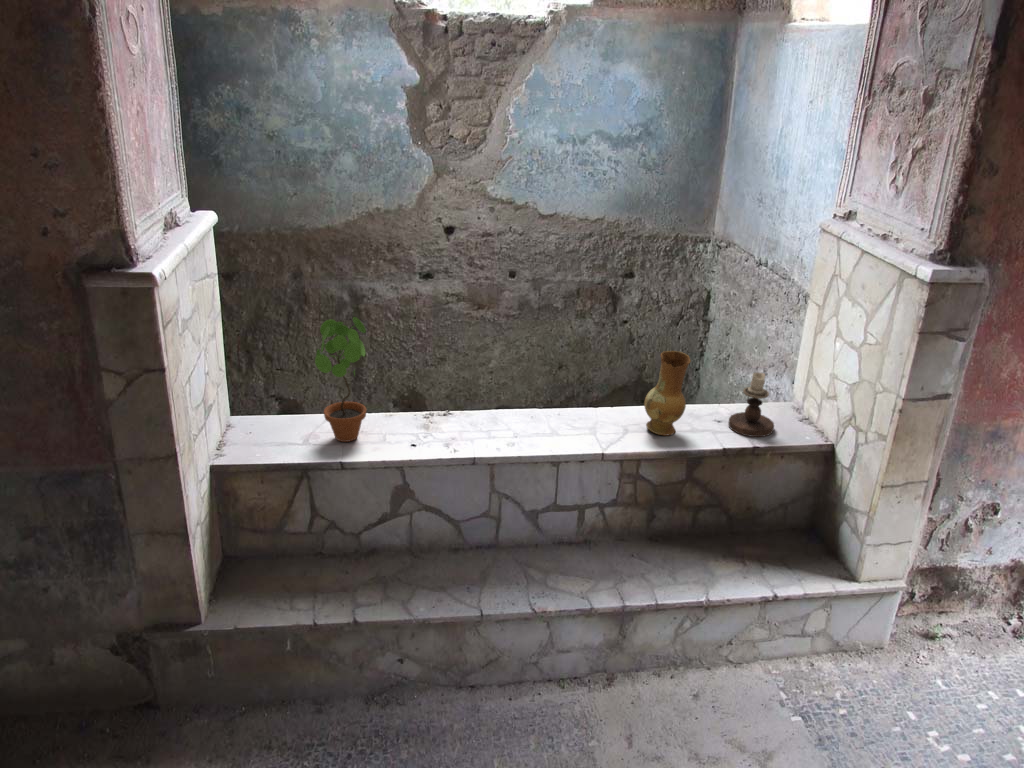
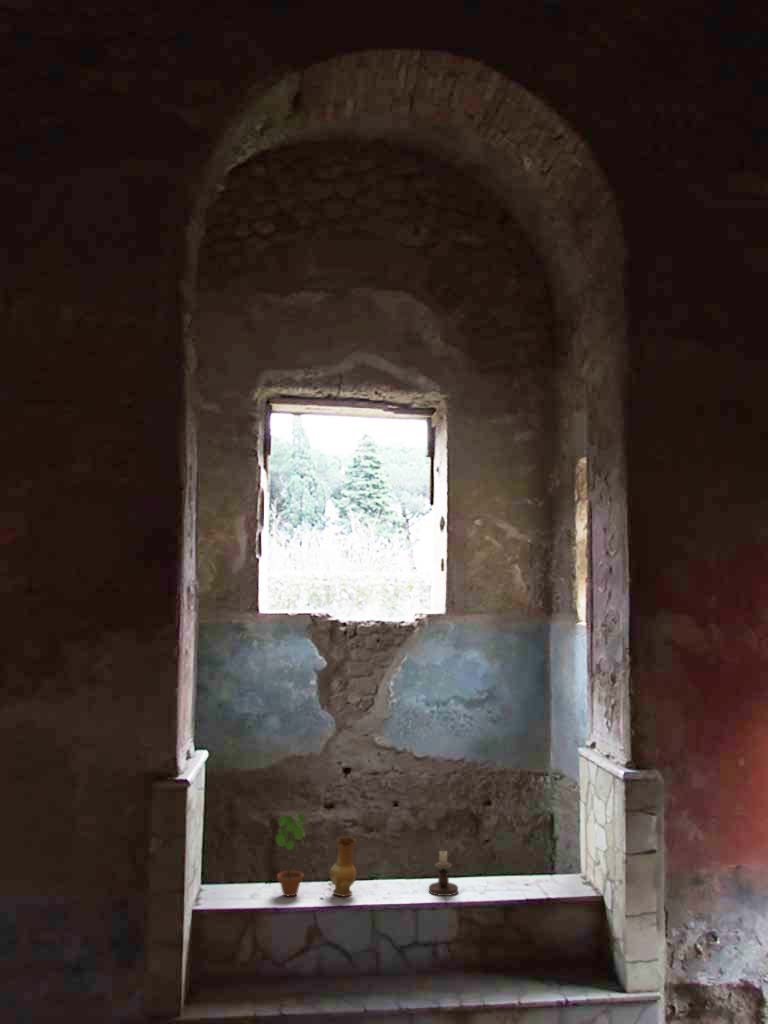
ceramic jug: present [644,351,691,436] -> present [330,837,356,896]
candlestick: present [728,372,774,437] -> present [429,851,458,896]

